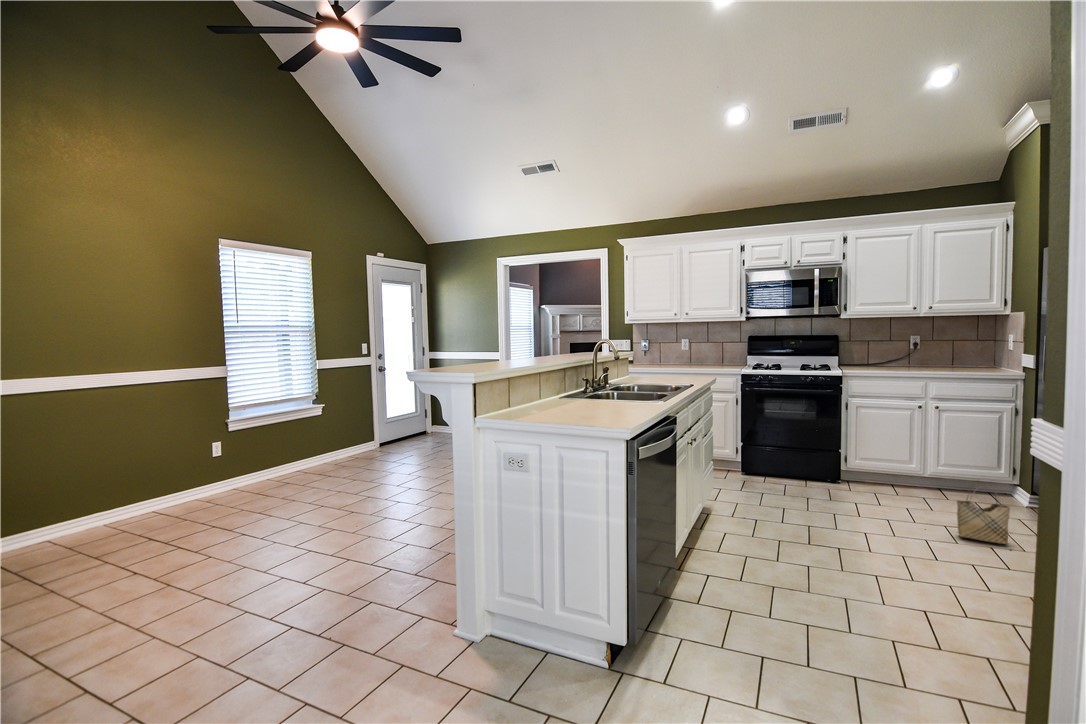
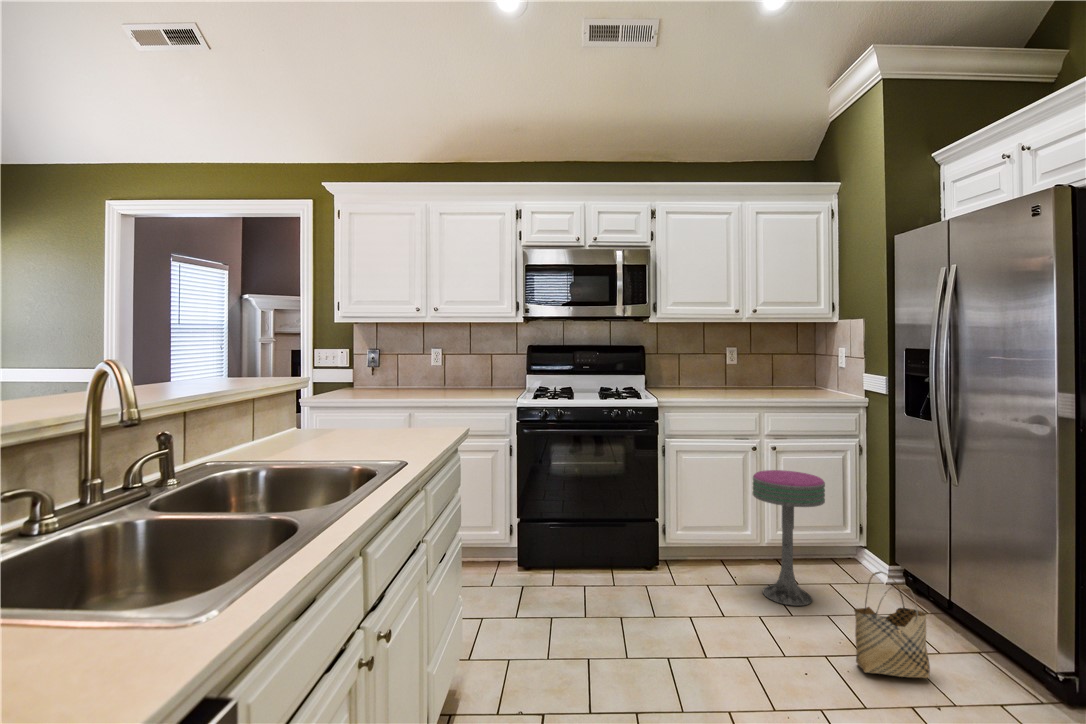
bar stool: none [909,422,965,510] -> present [753,470,825,606]

